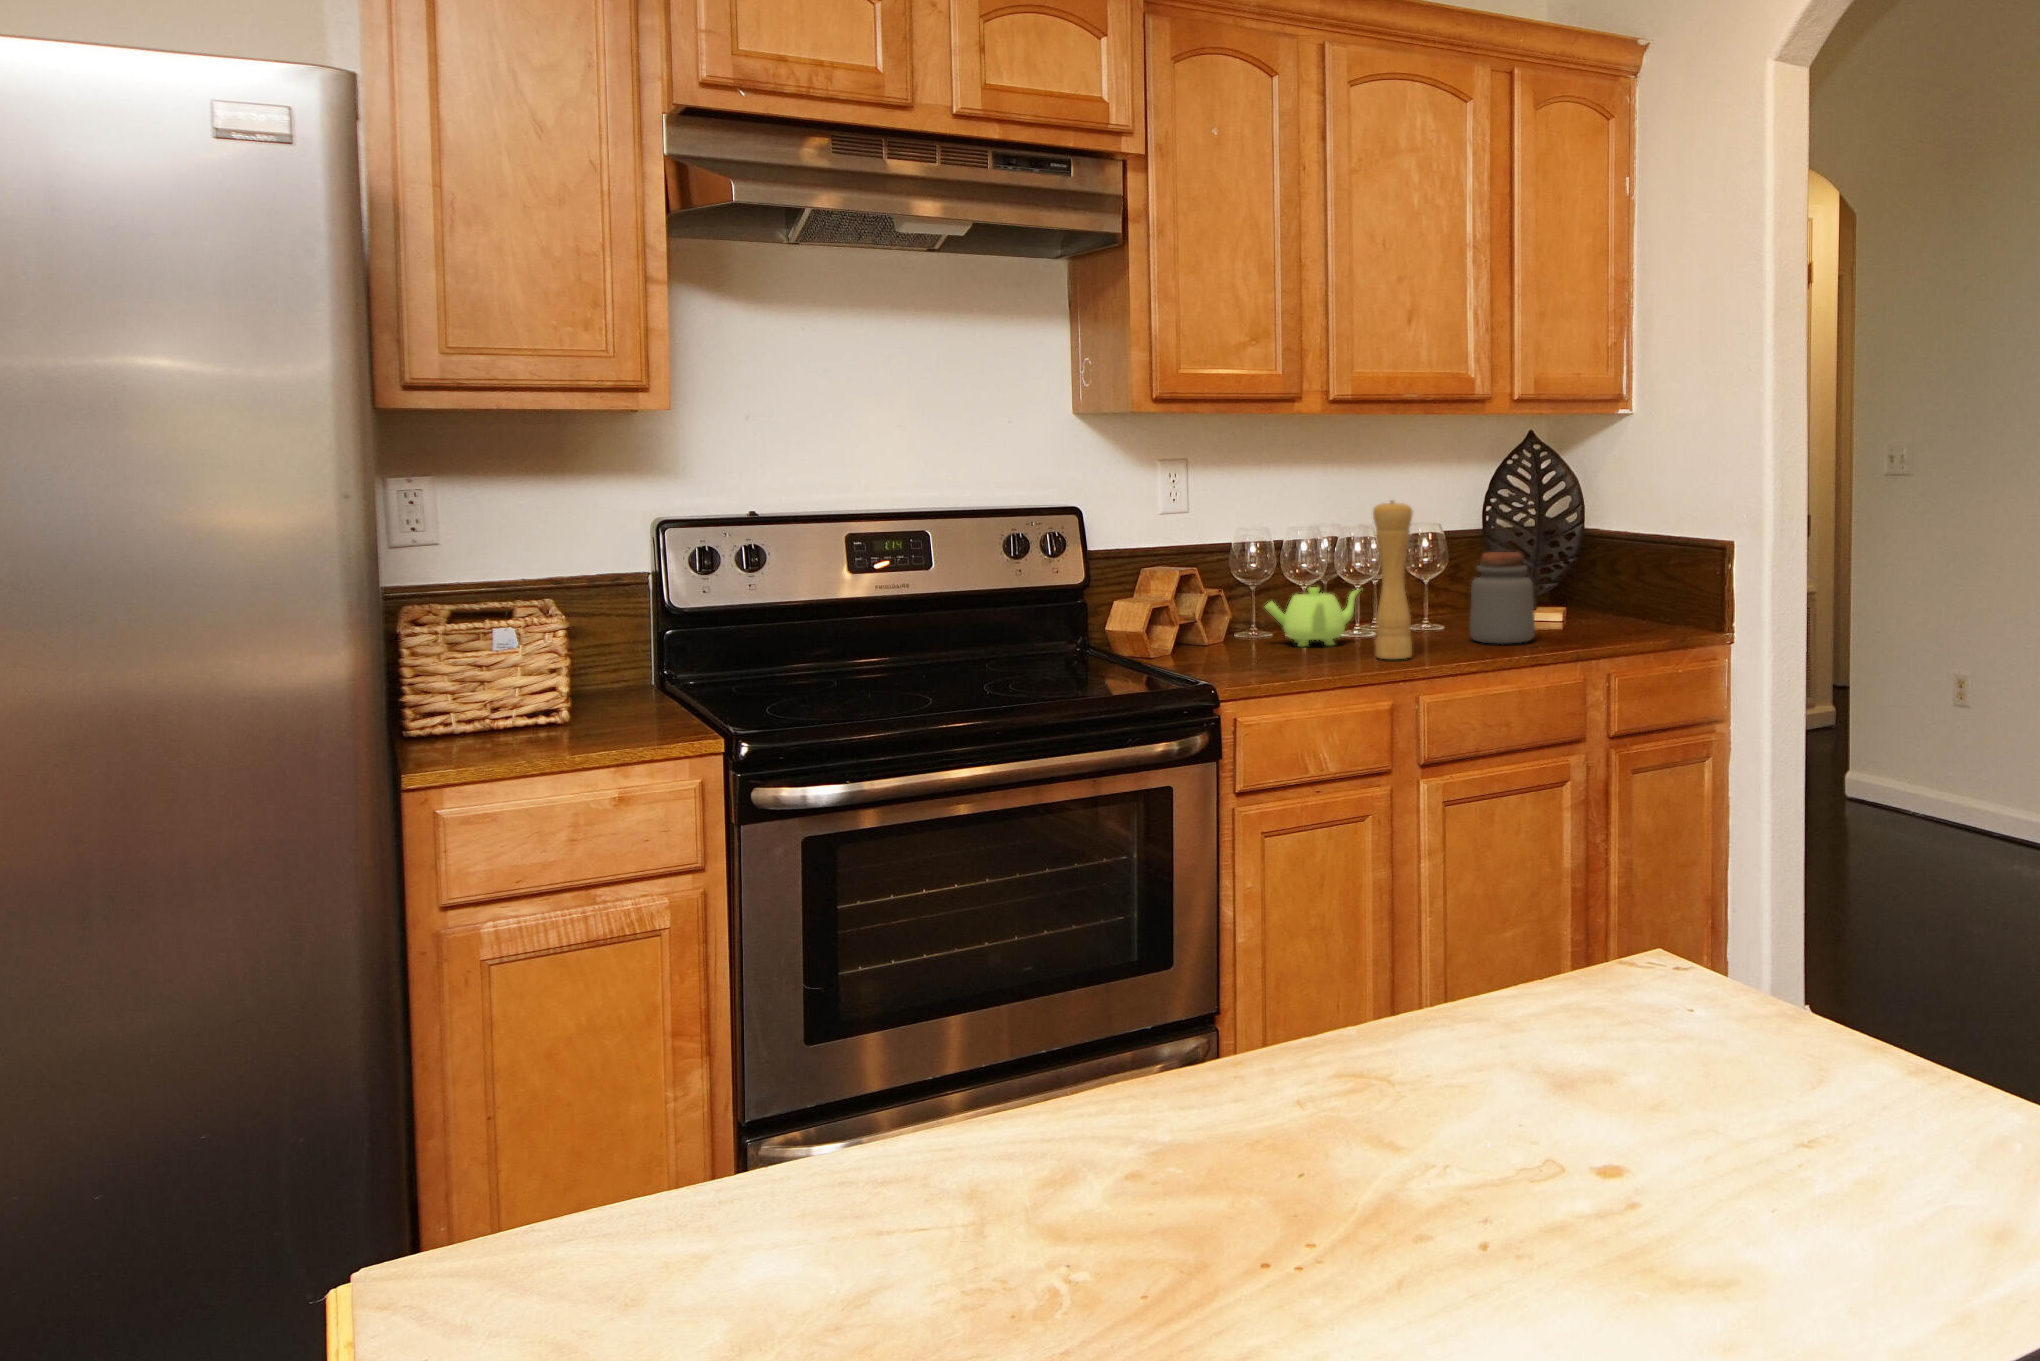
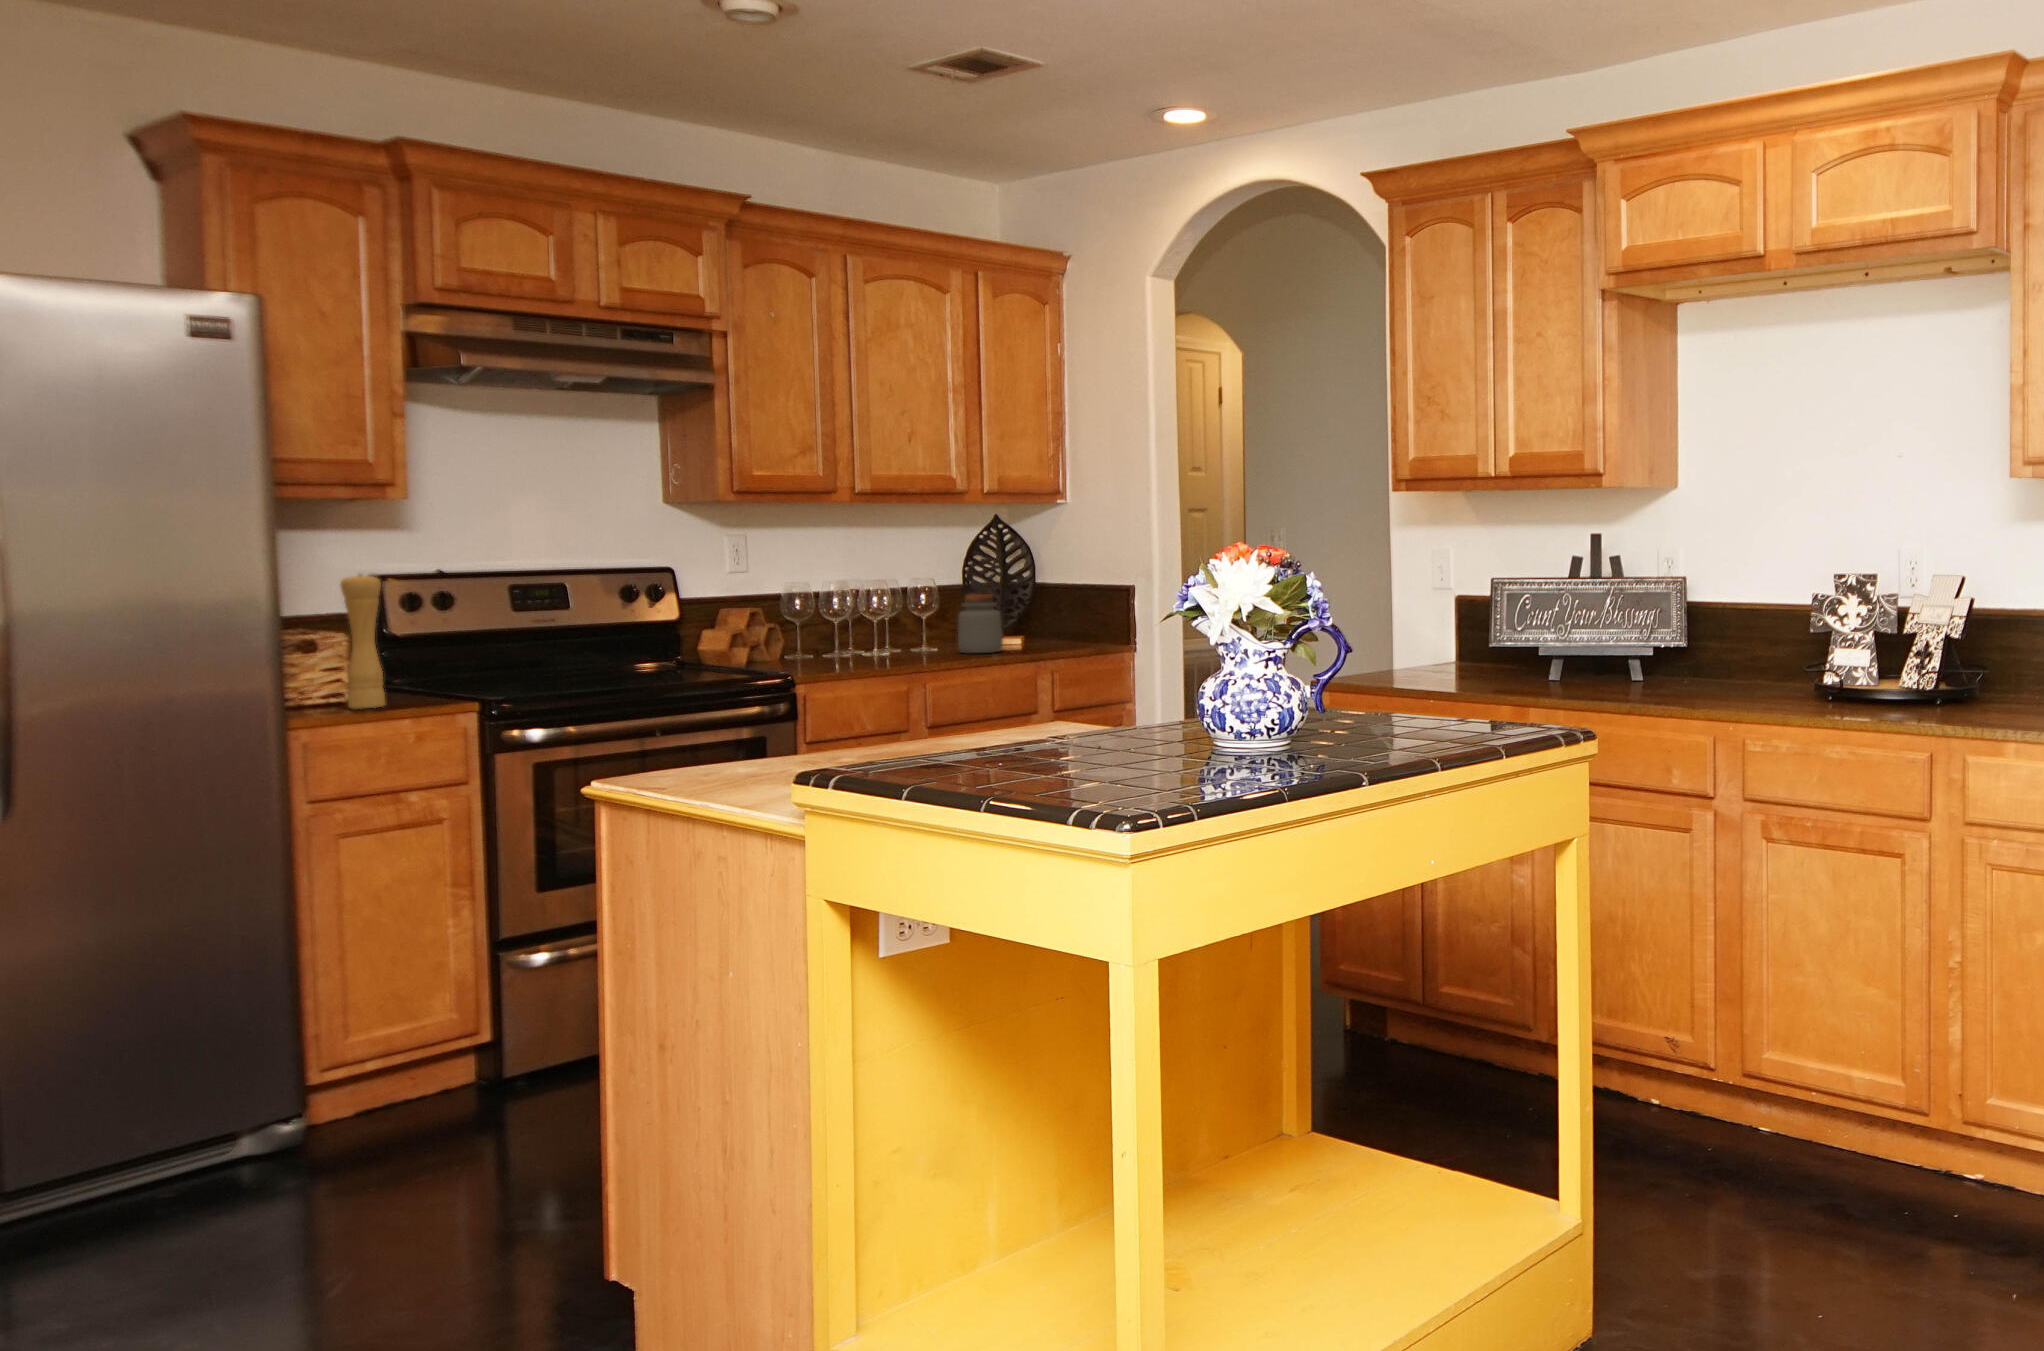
pepper mill: present [1373,501,1412,659] -> present [340,574,386,709]
teapot: present [1265,587,1360,646] -> none [812,620,882,659]

